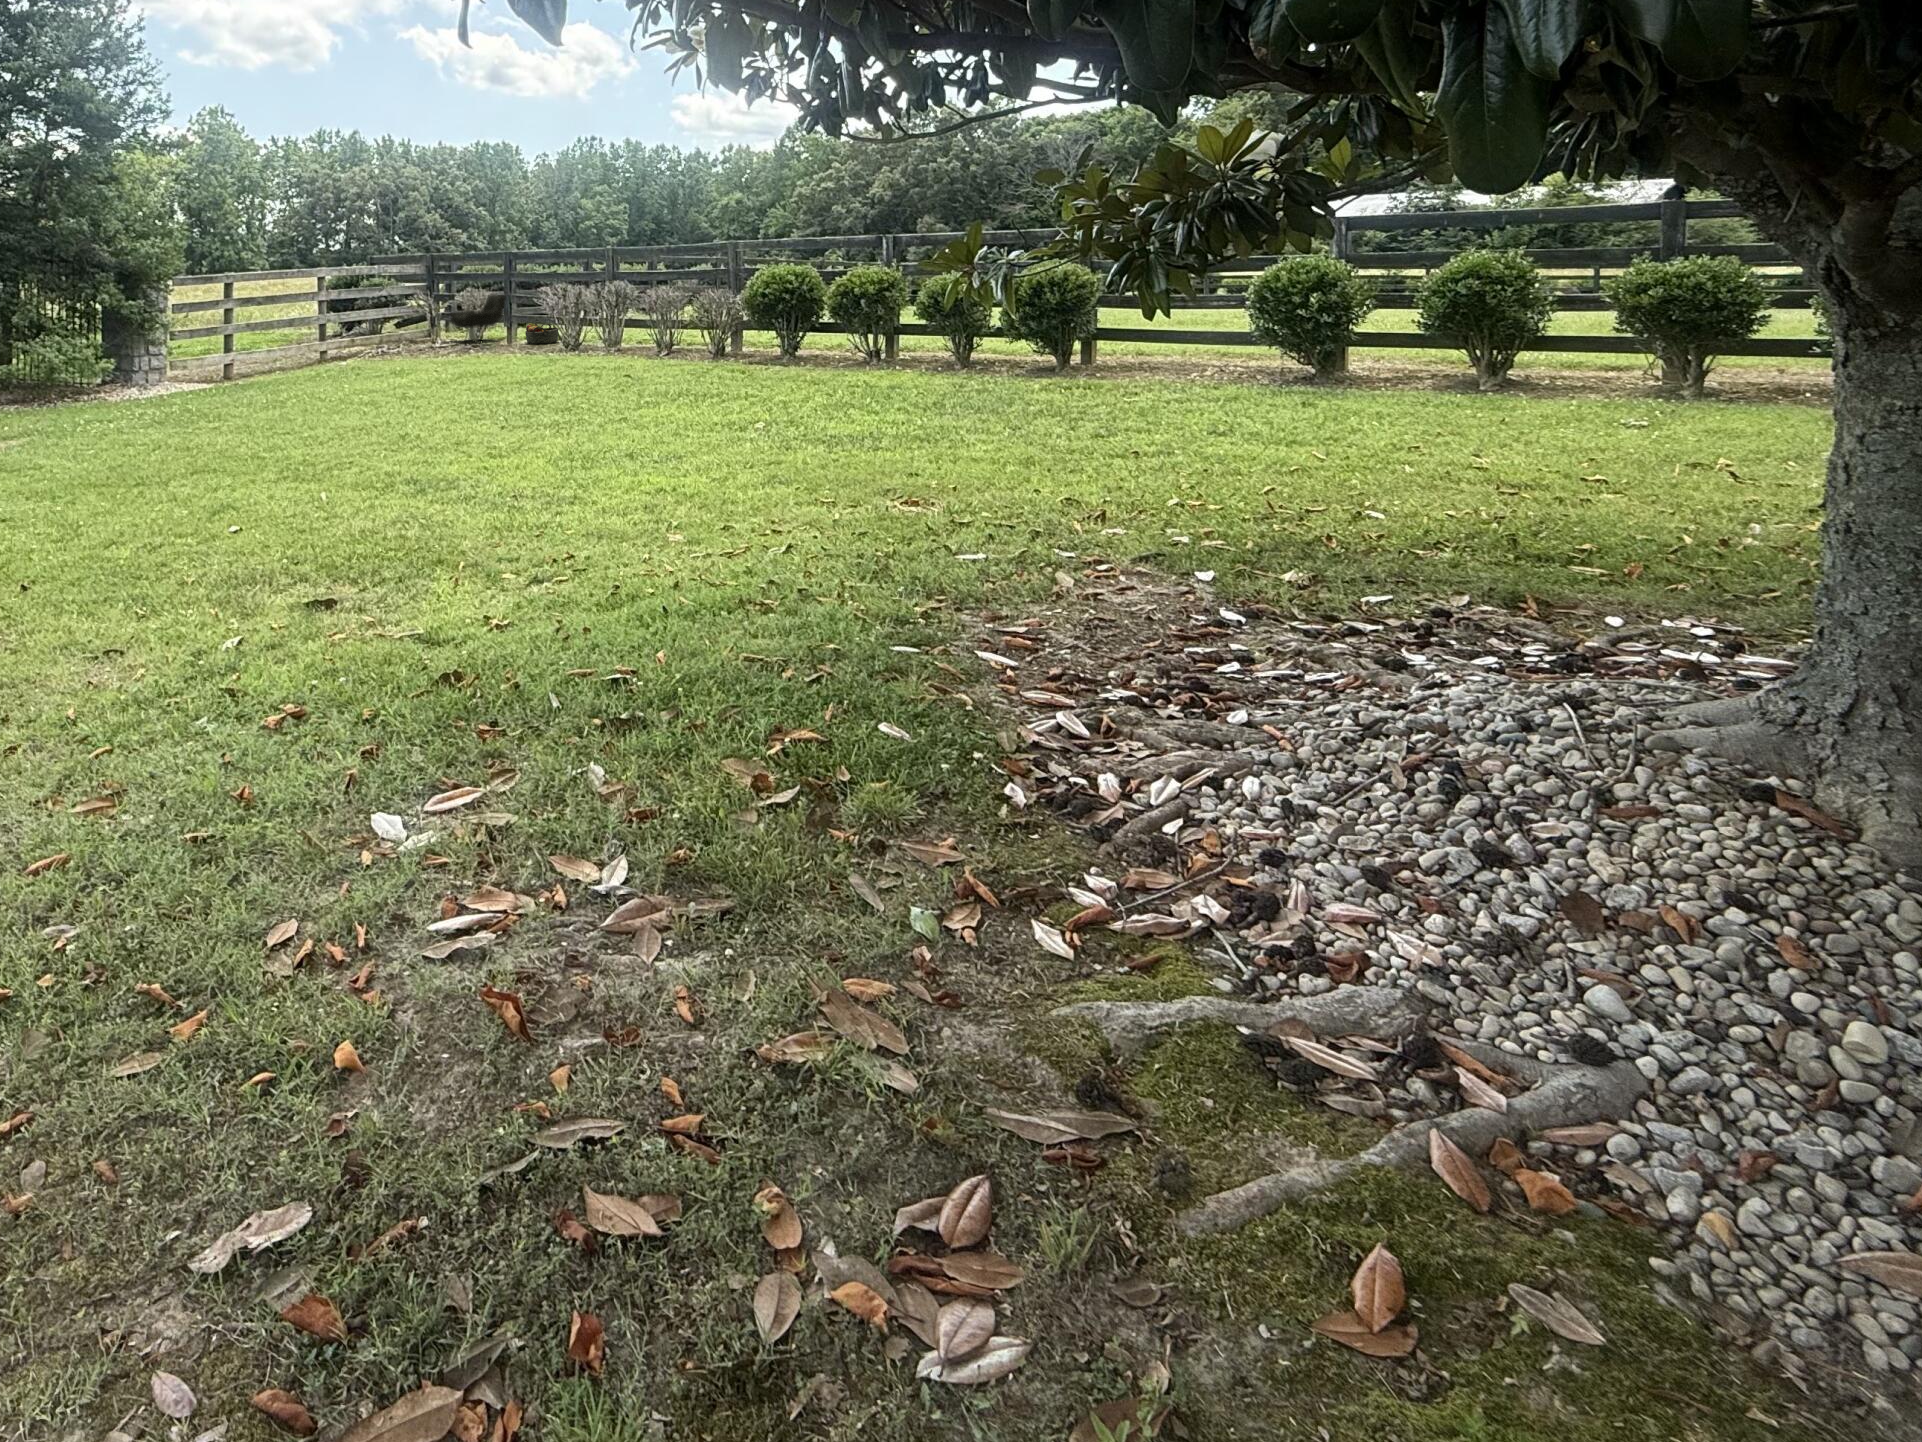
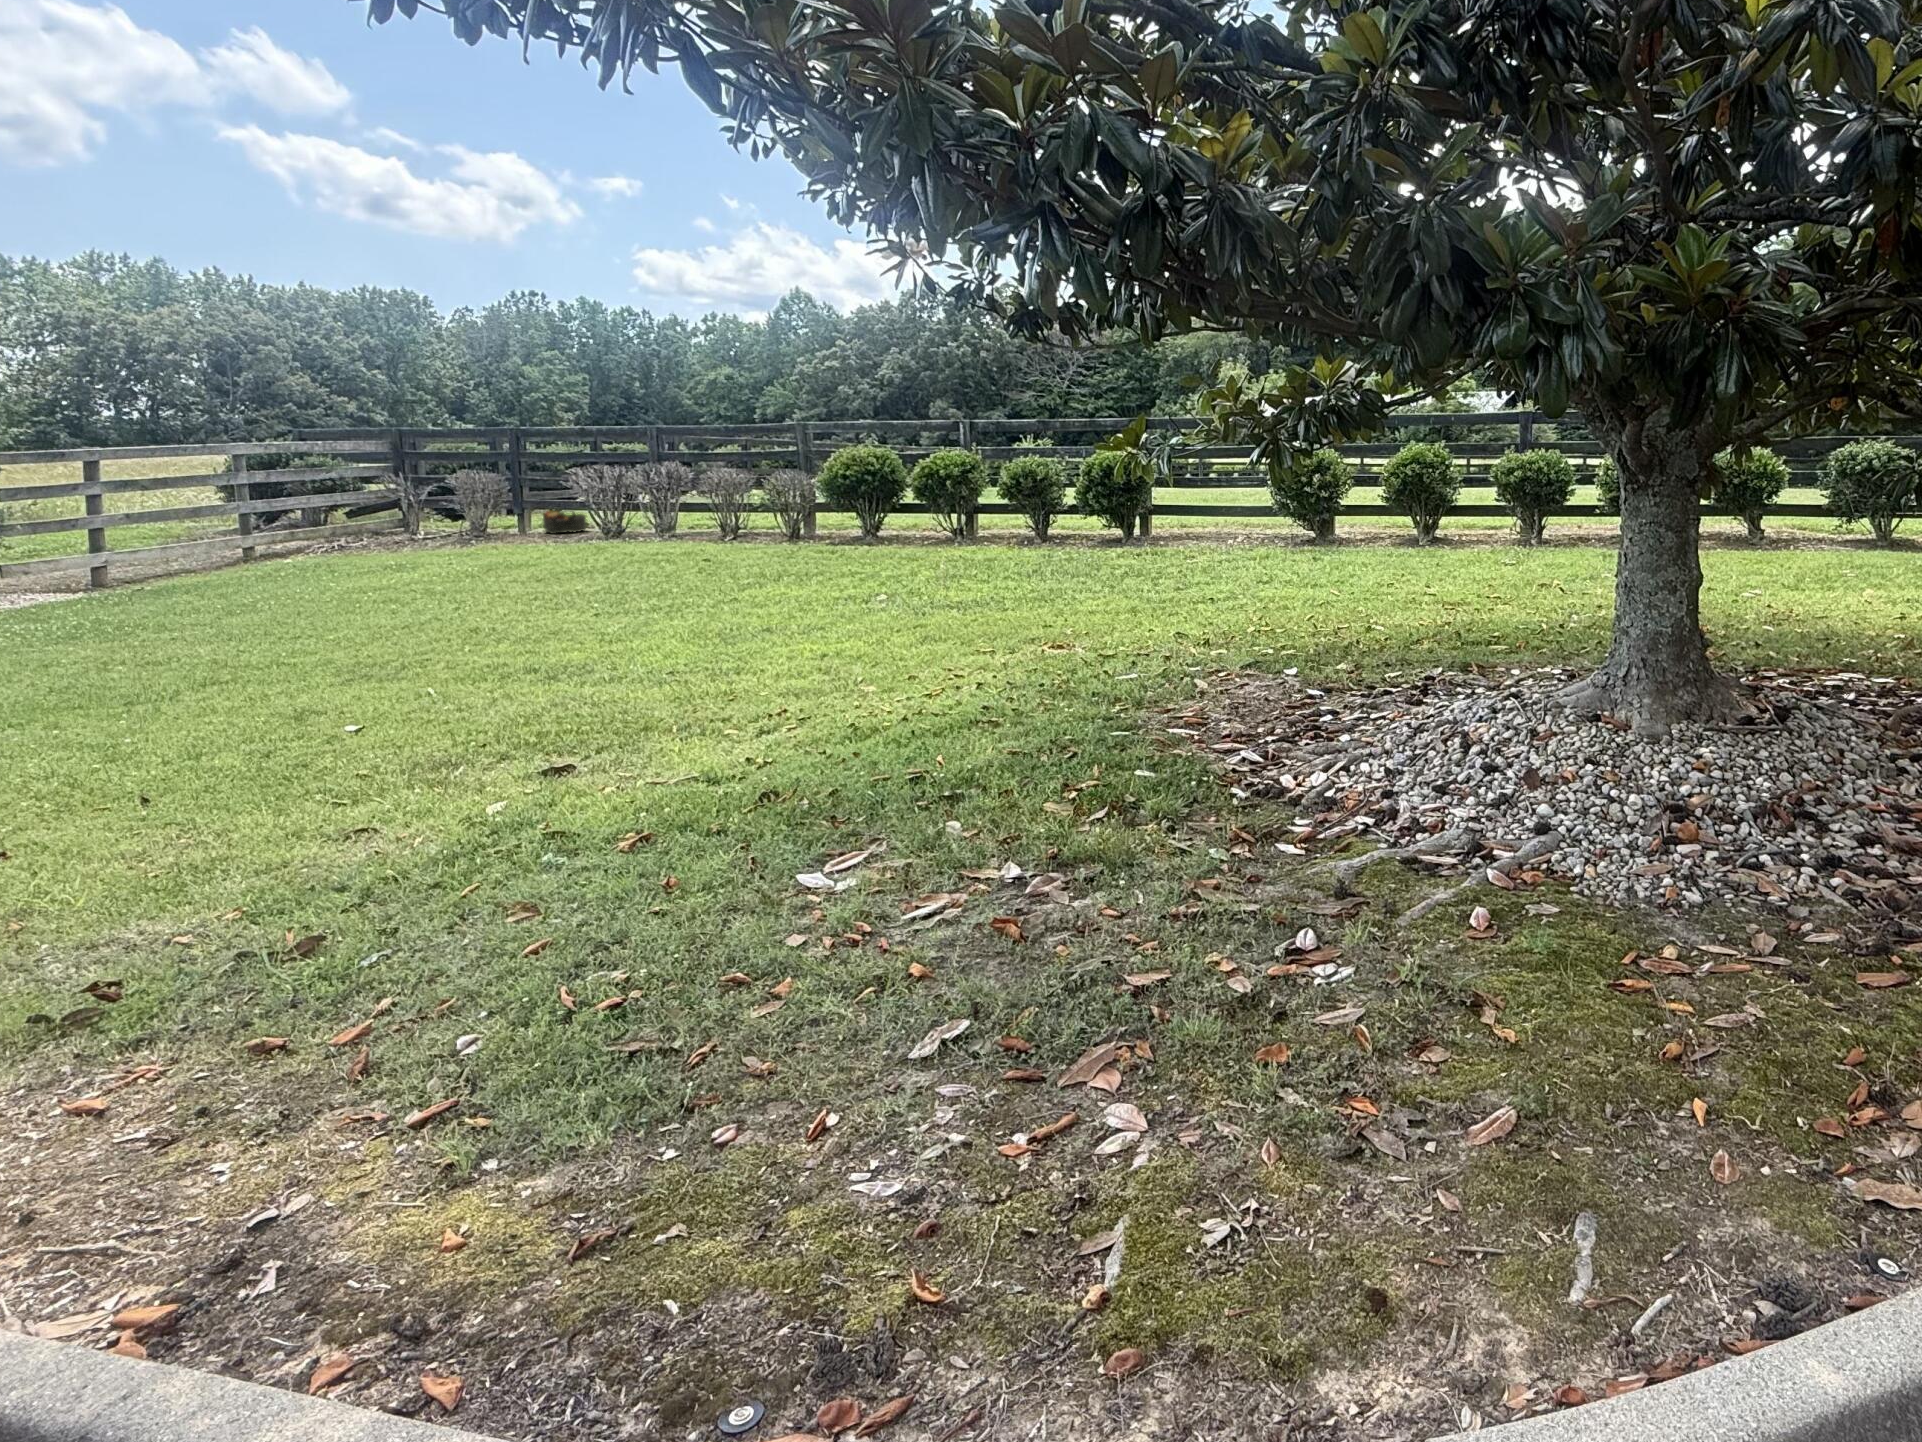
lounge chair: present [450,294,506,340] -> none [426,477,508,535]

